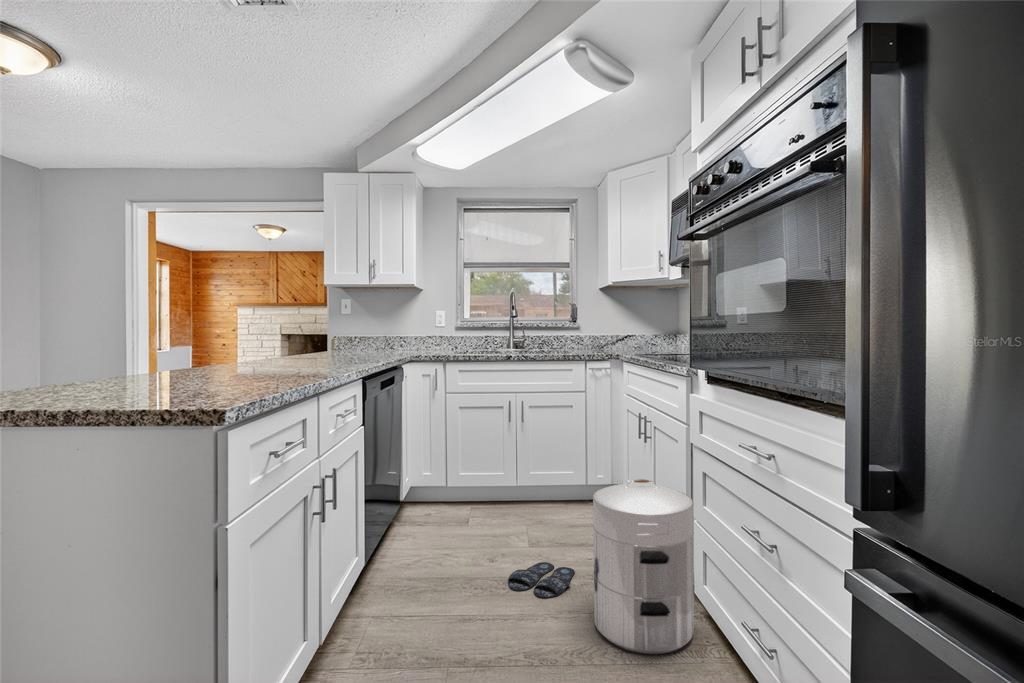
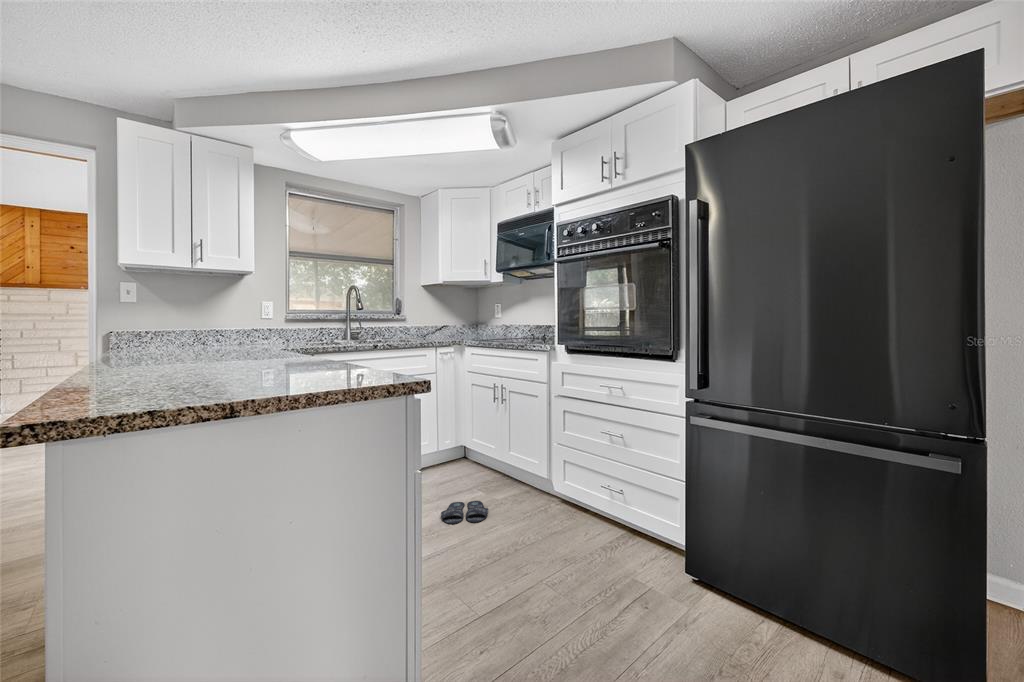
waste bin: present [593,479,694,654] -> none [518,419,587,531]

